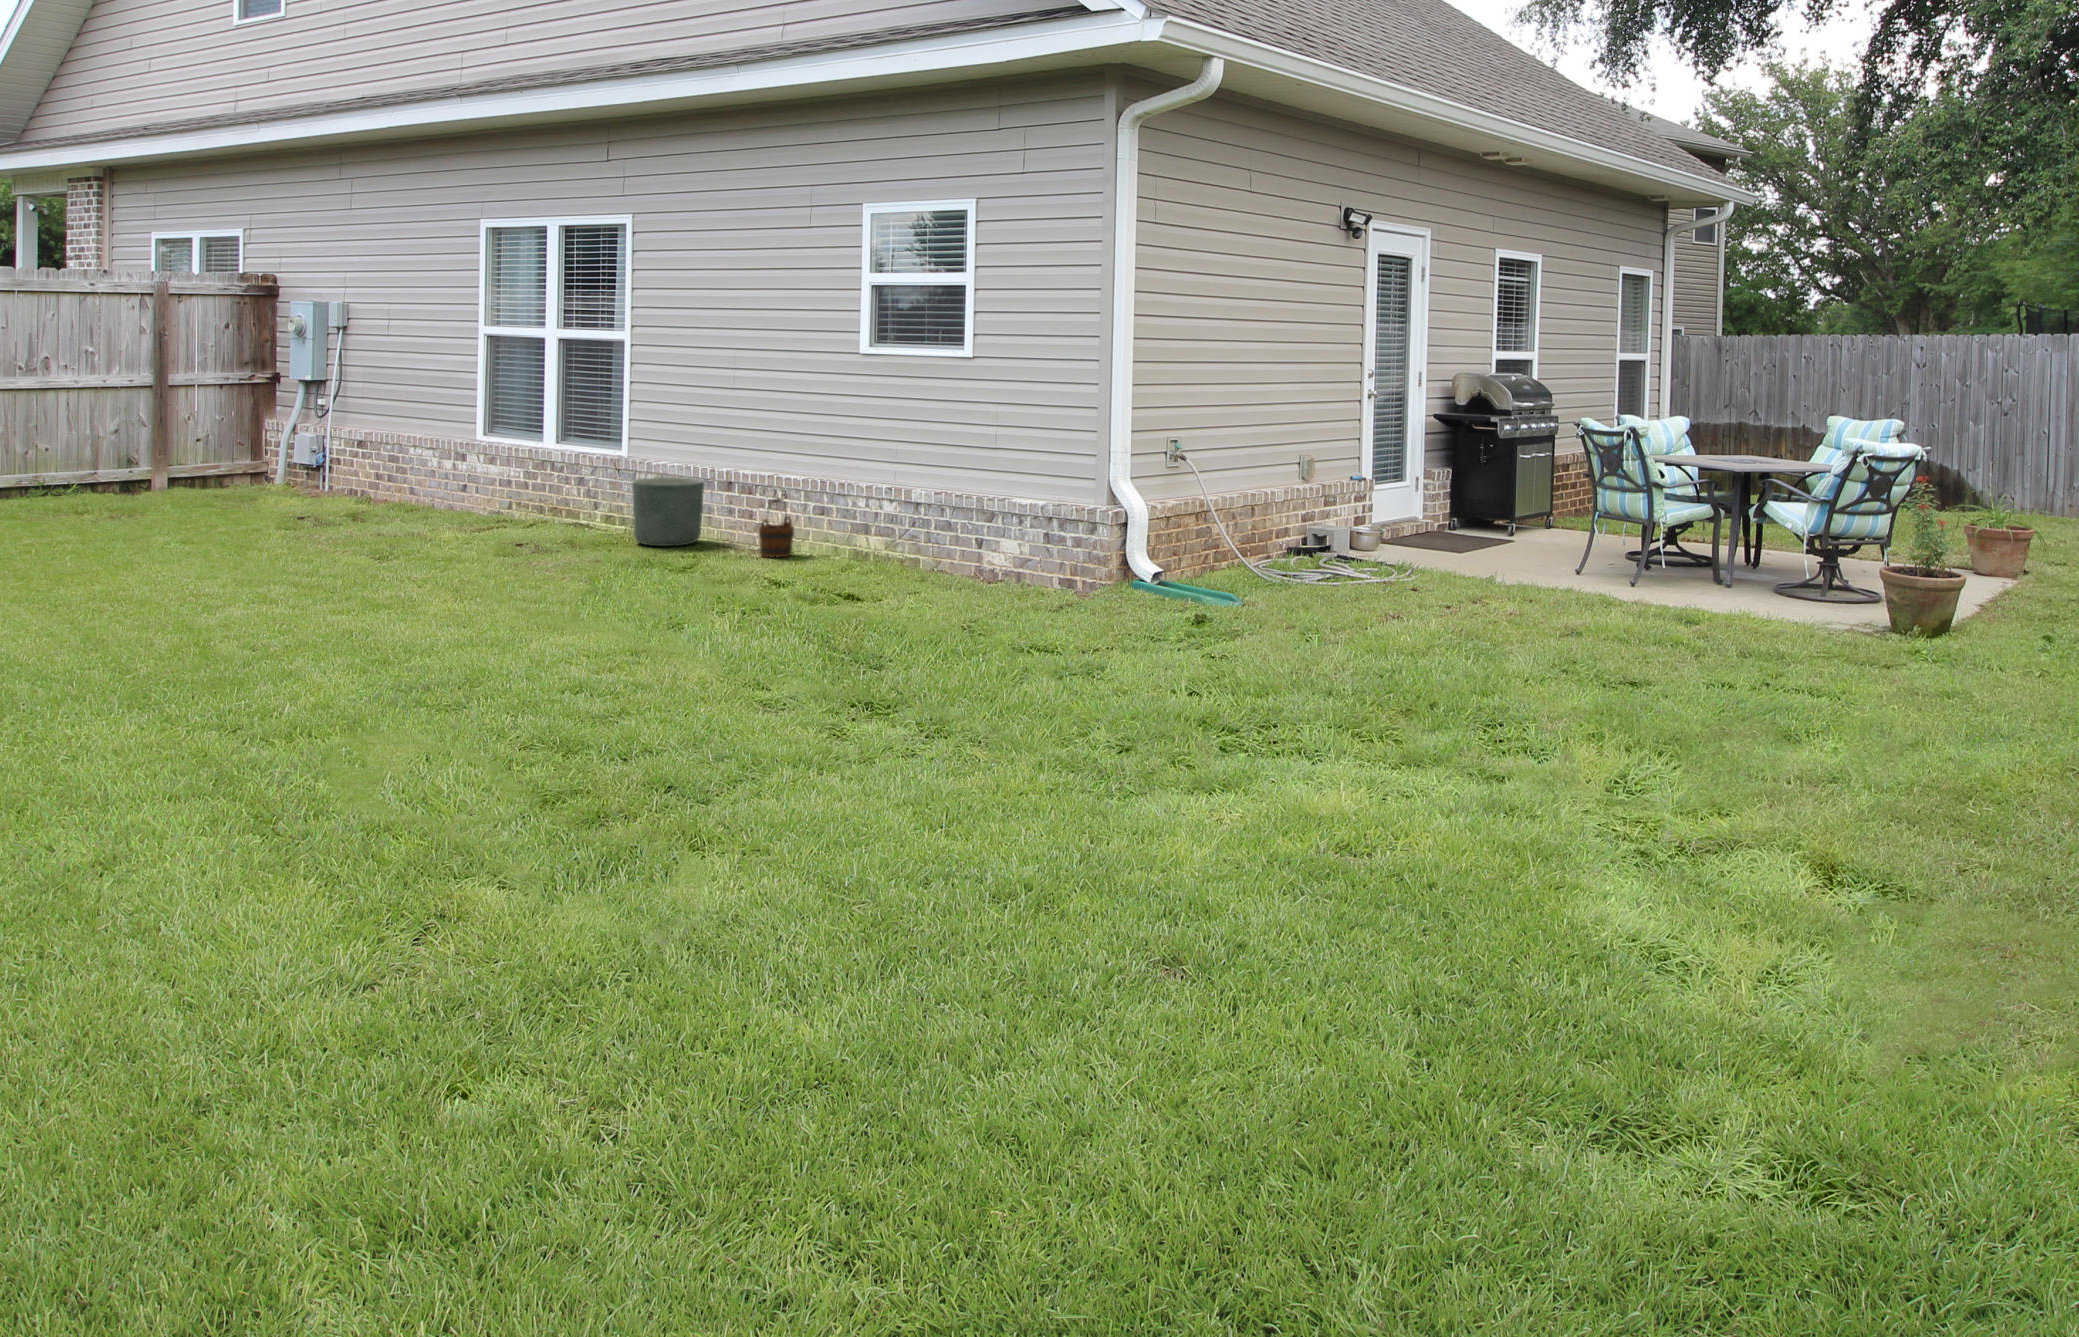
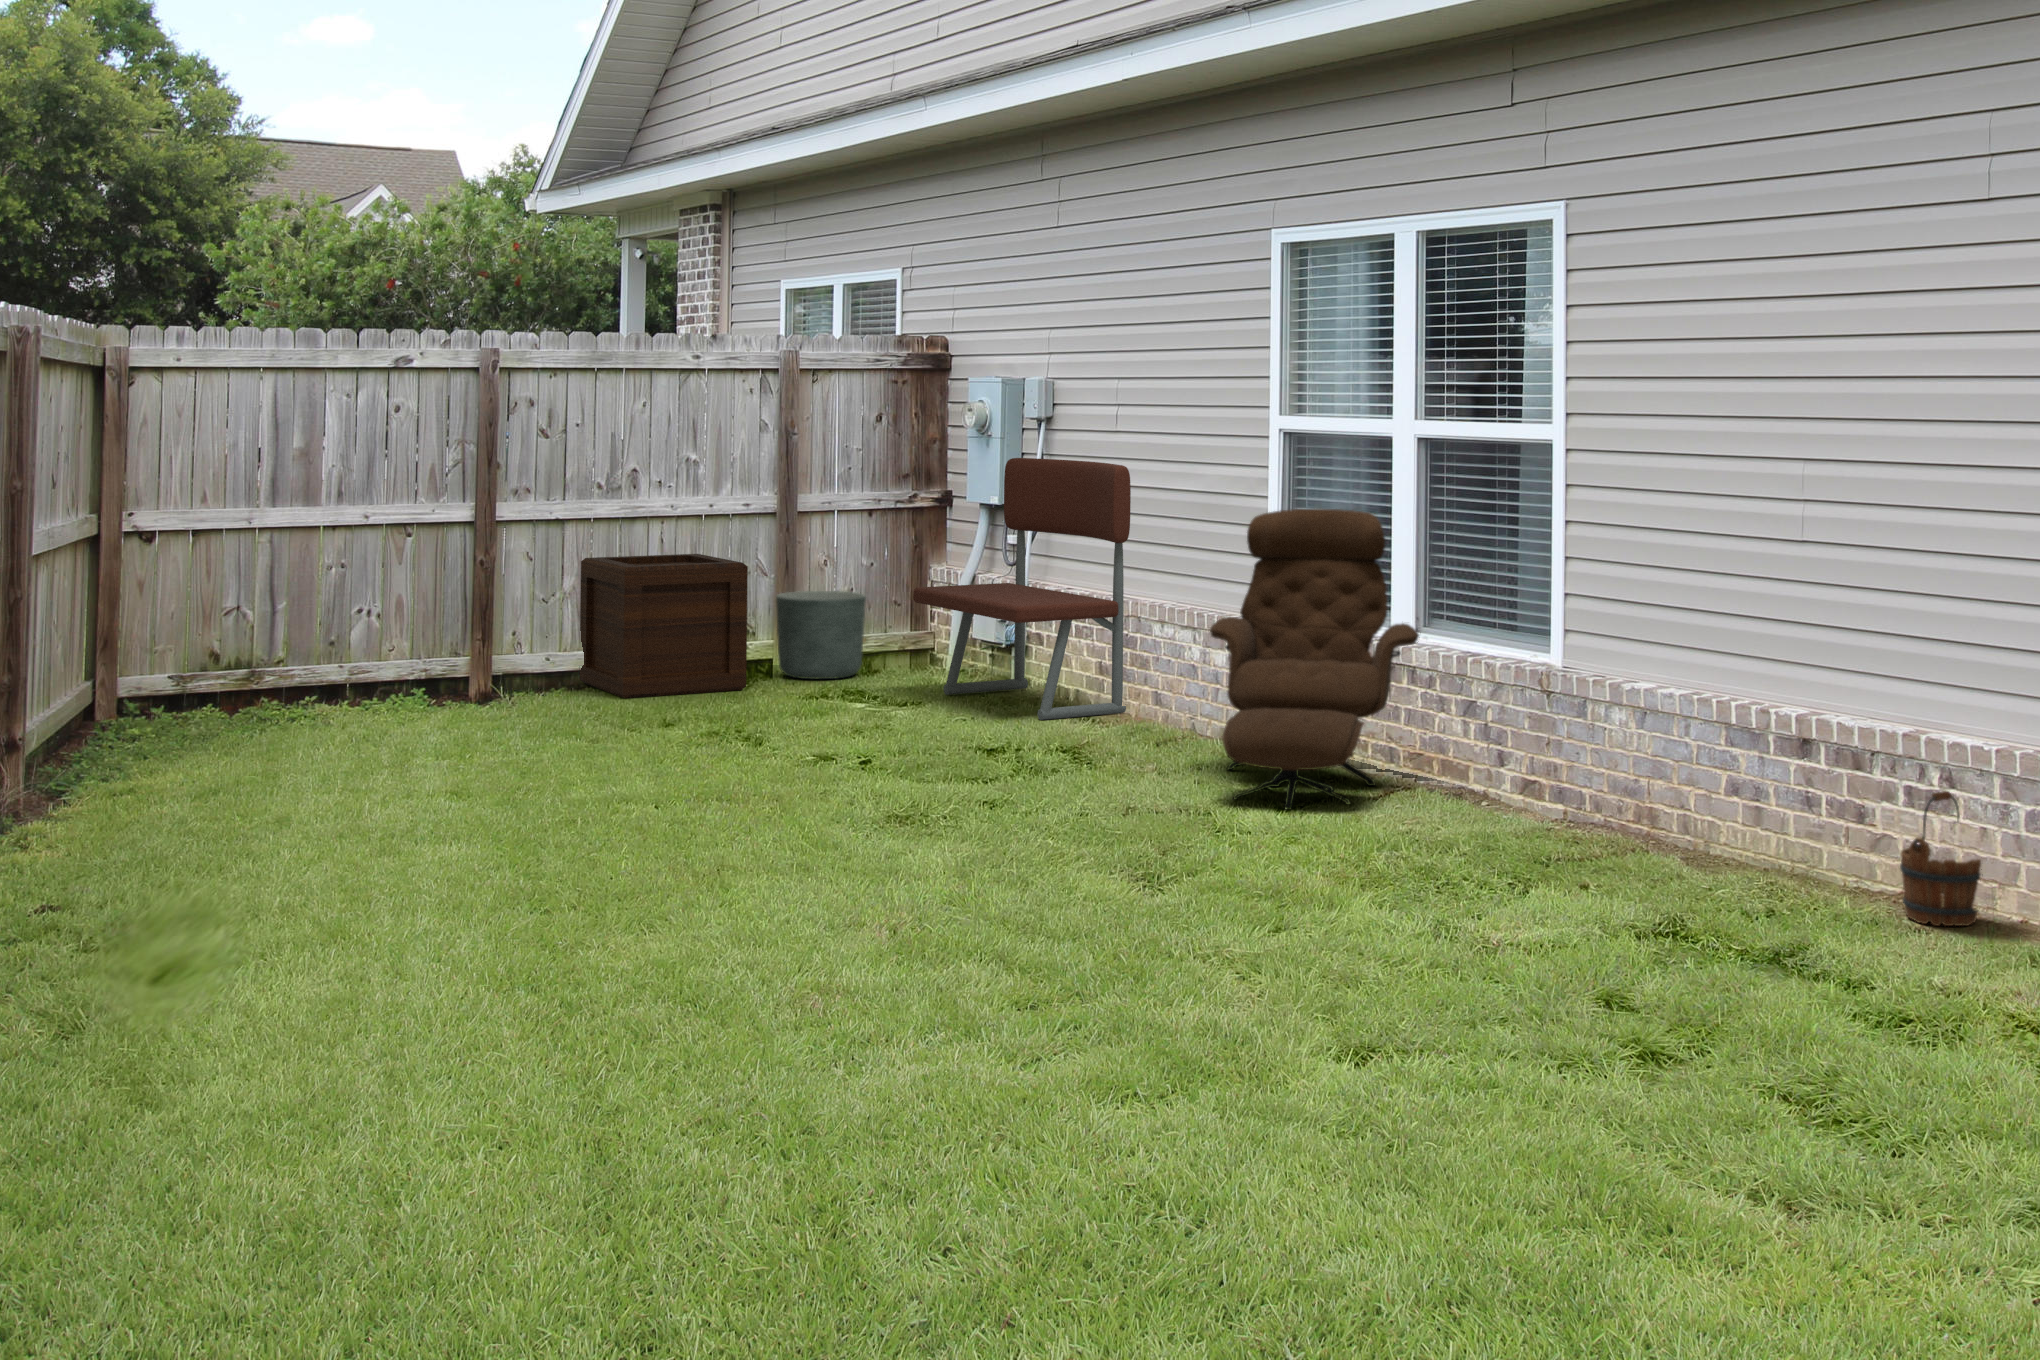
bench: none [251,351,392,502] -> present [913,458,1131,720]
lounge chair: none [434,377,555,533] -> present [1210,509,1419,810]
wooden crate: none [10,411,134,500] -> present [579,554,748,699]
planter: present [632,477,704,546] -> present [776,591,866,679]

